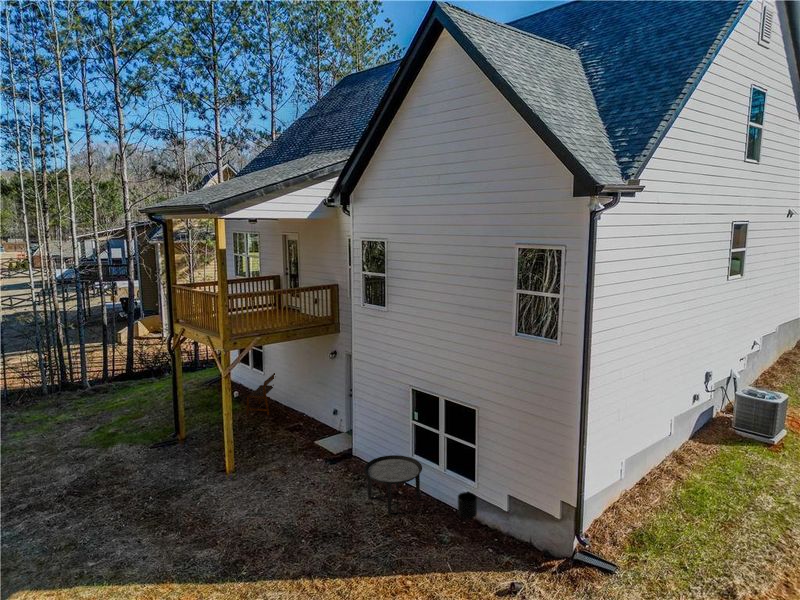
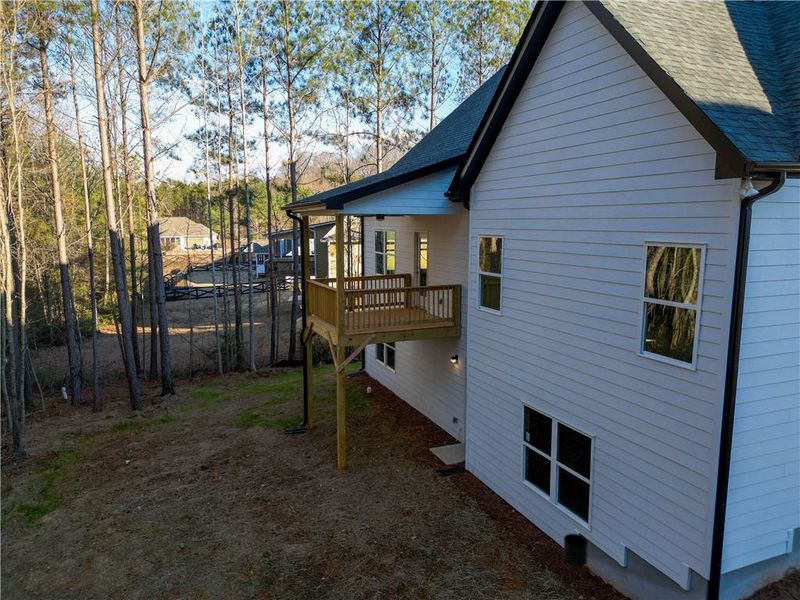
bench: present [246,373,275,416] -> none [376,372,410,415]
round table: present [364,455,422,514] -> none [464,476,530,541]

